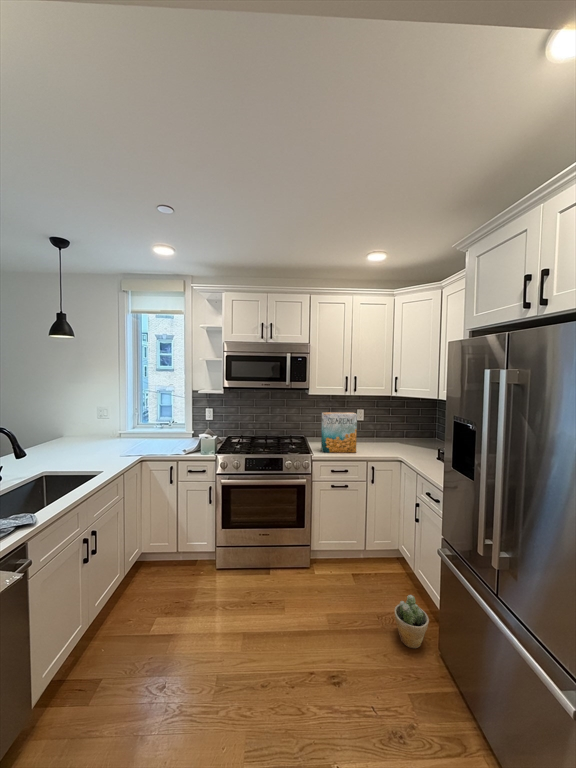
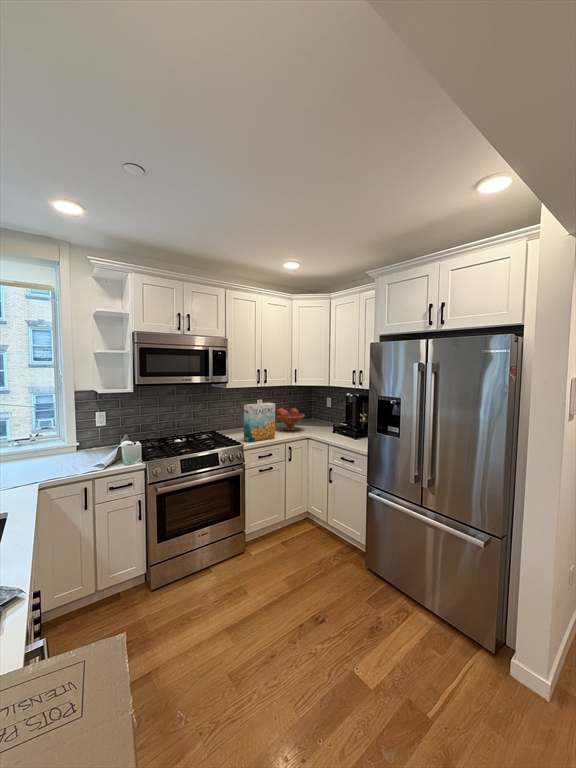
fruit bowl: none [372,421,407,448] -> present [276,408,305,431]
potted plant: present [395,595,429,648] -> none [336,537,360,575]

